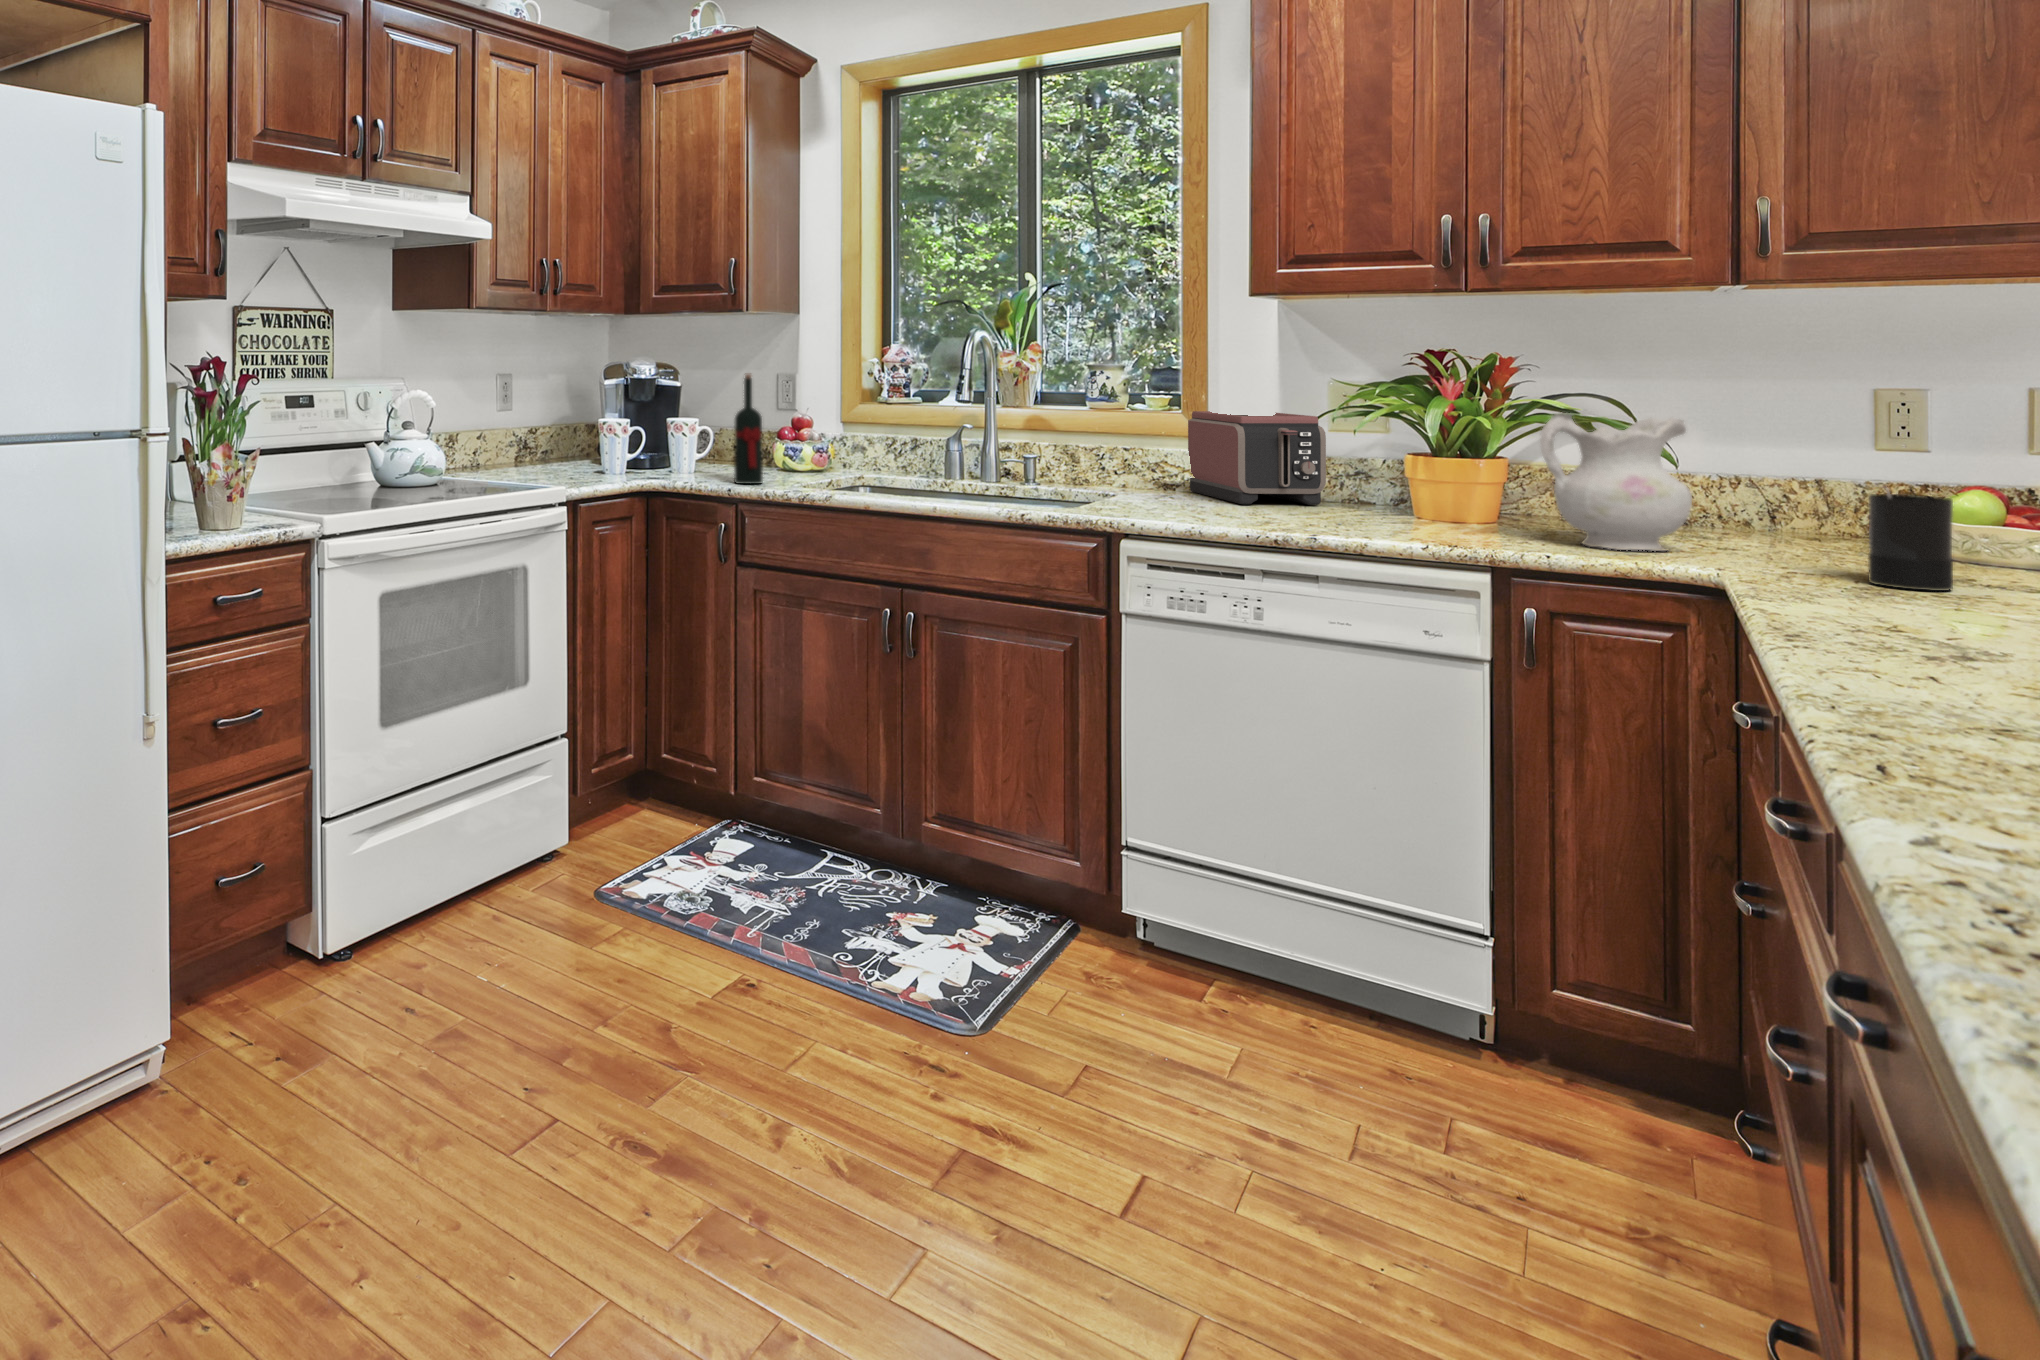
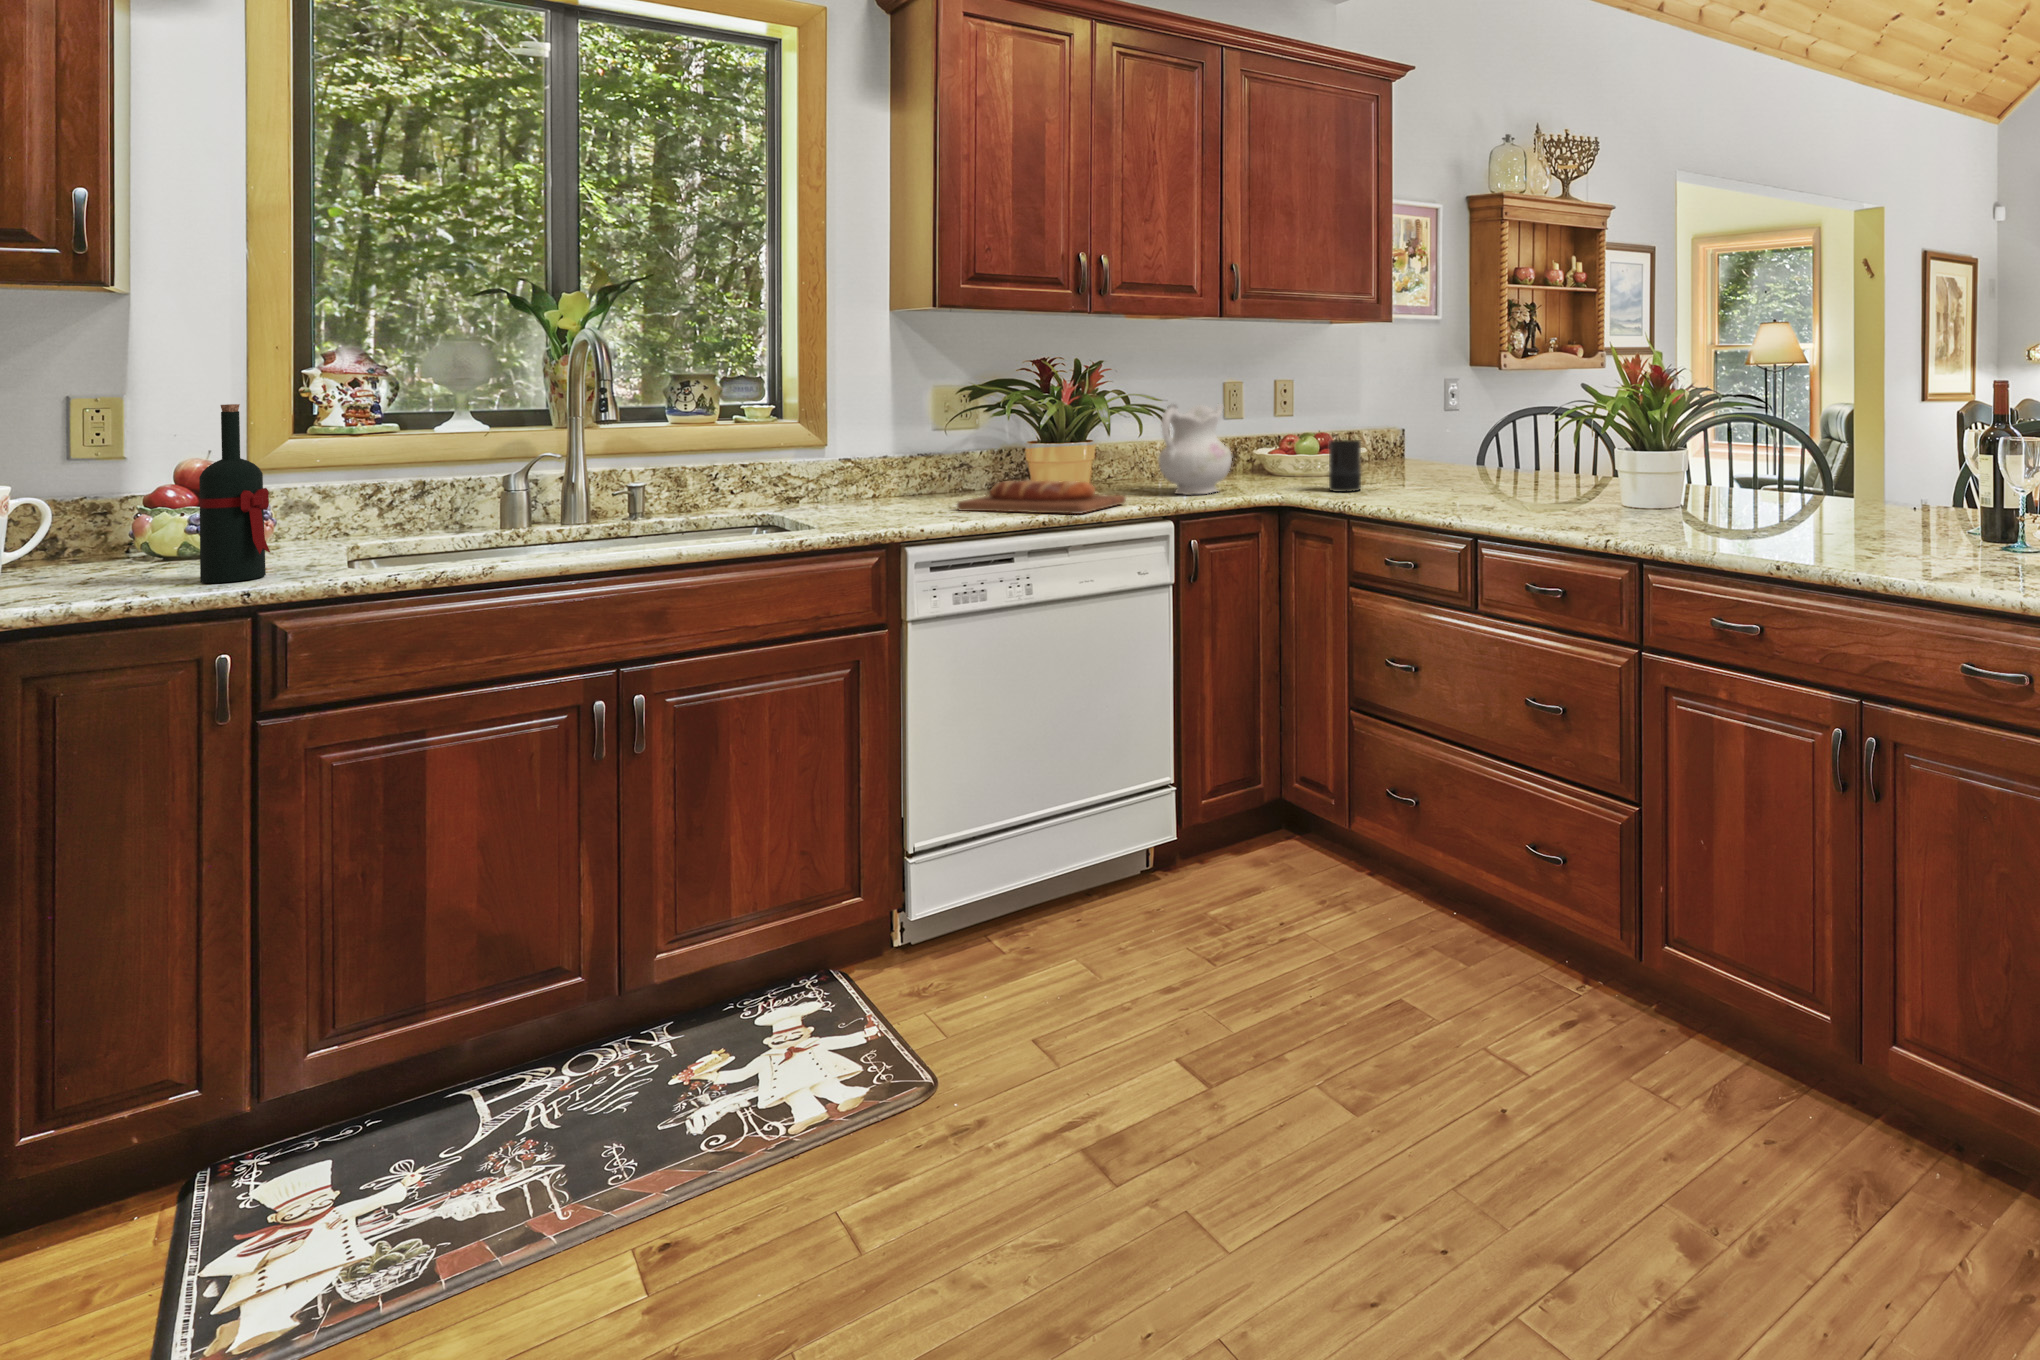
toaster: present [1188,411,1326,505] -> none [806,418,956,504]
bread loaf: none [1257,492,1450,540] -> present [957,481,1126,514]

